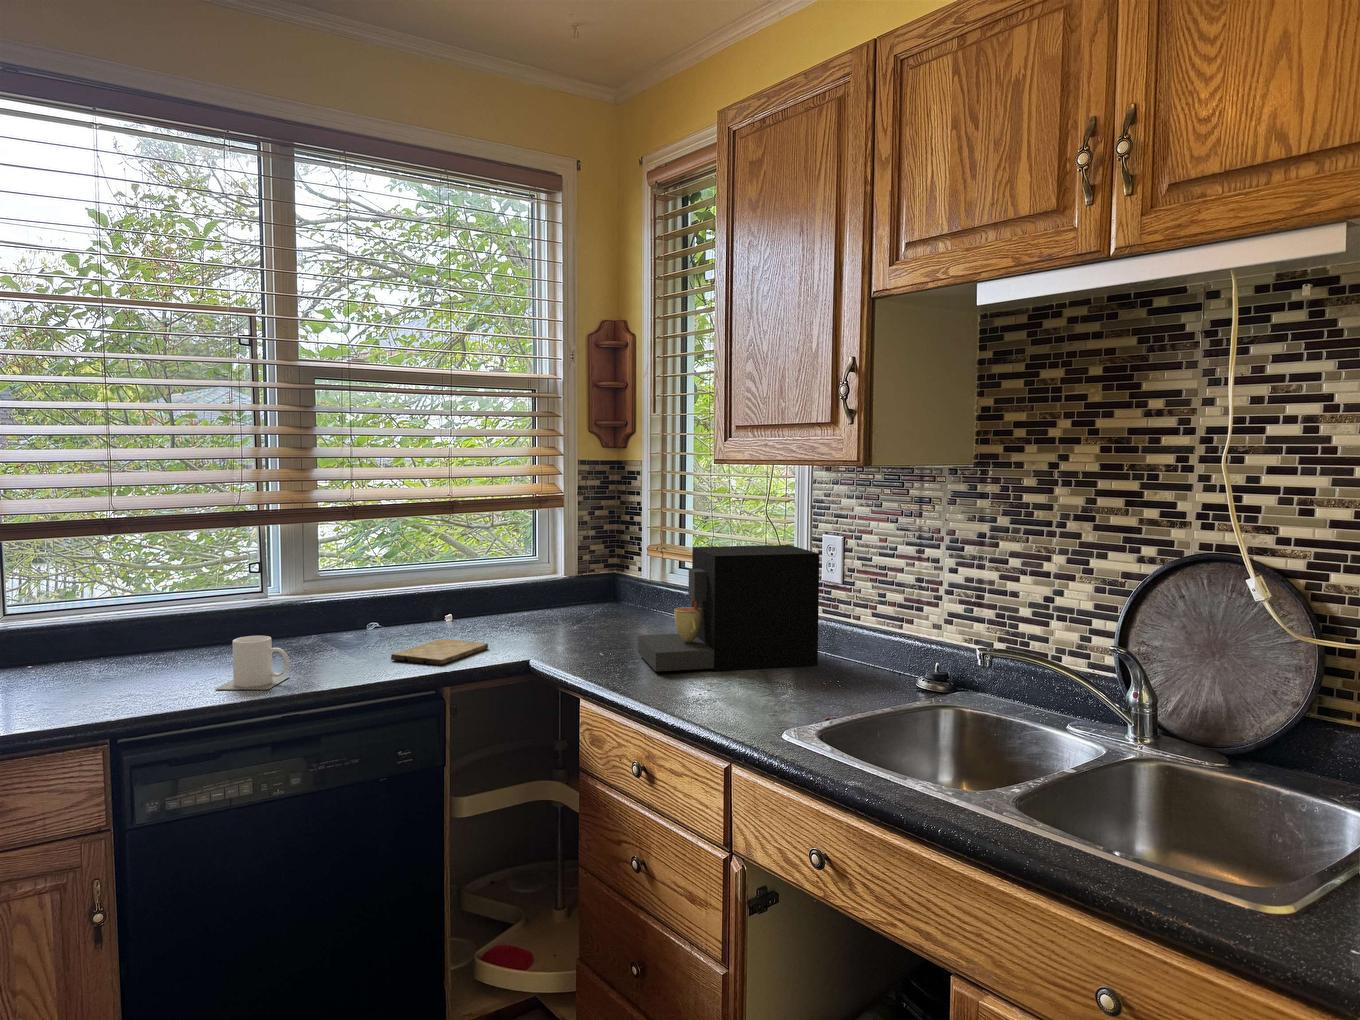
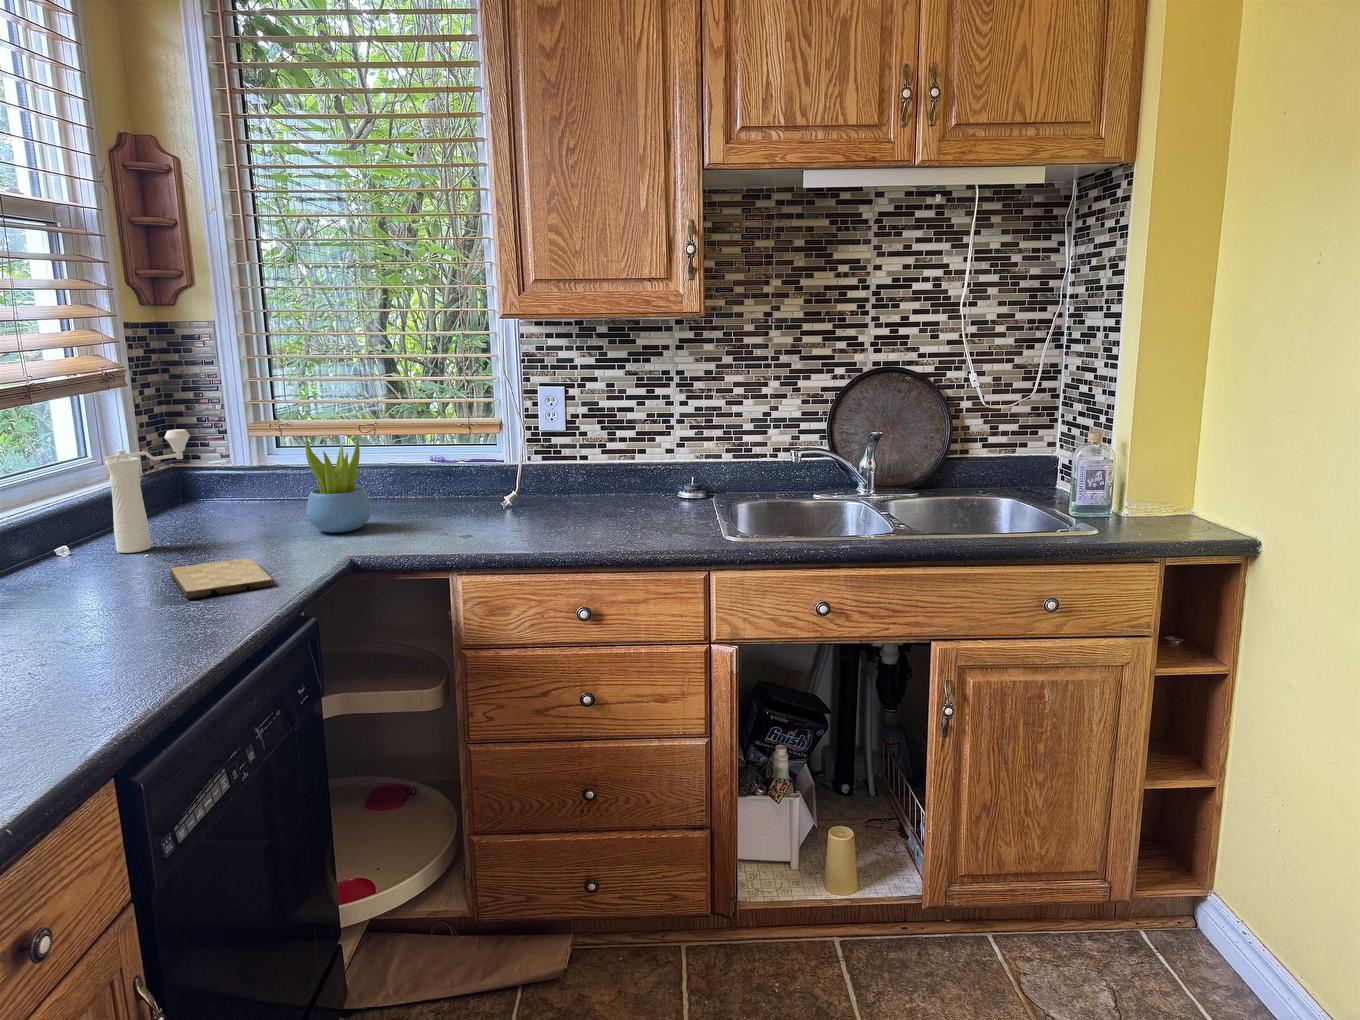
pepper mill: none [476,539,543,626] -> present [104,429,190,553]
coffee maker: present [638,545,819,671] -> none [428,400,583,534]
succulent plant: none [578,556,633,642] -> present [305,437,372,533]
mug: present [216,636,289,690] -> none [51,593,170,683]

